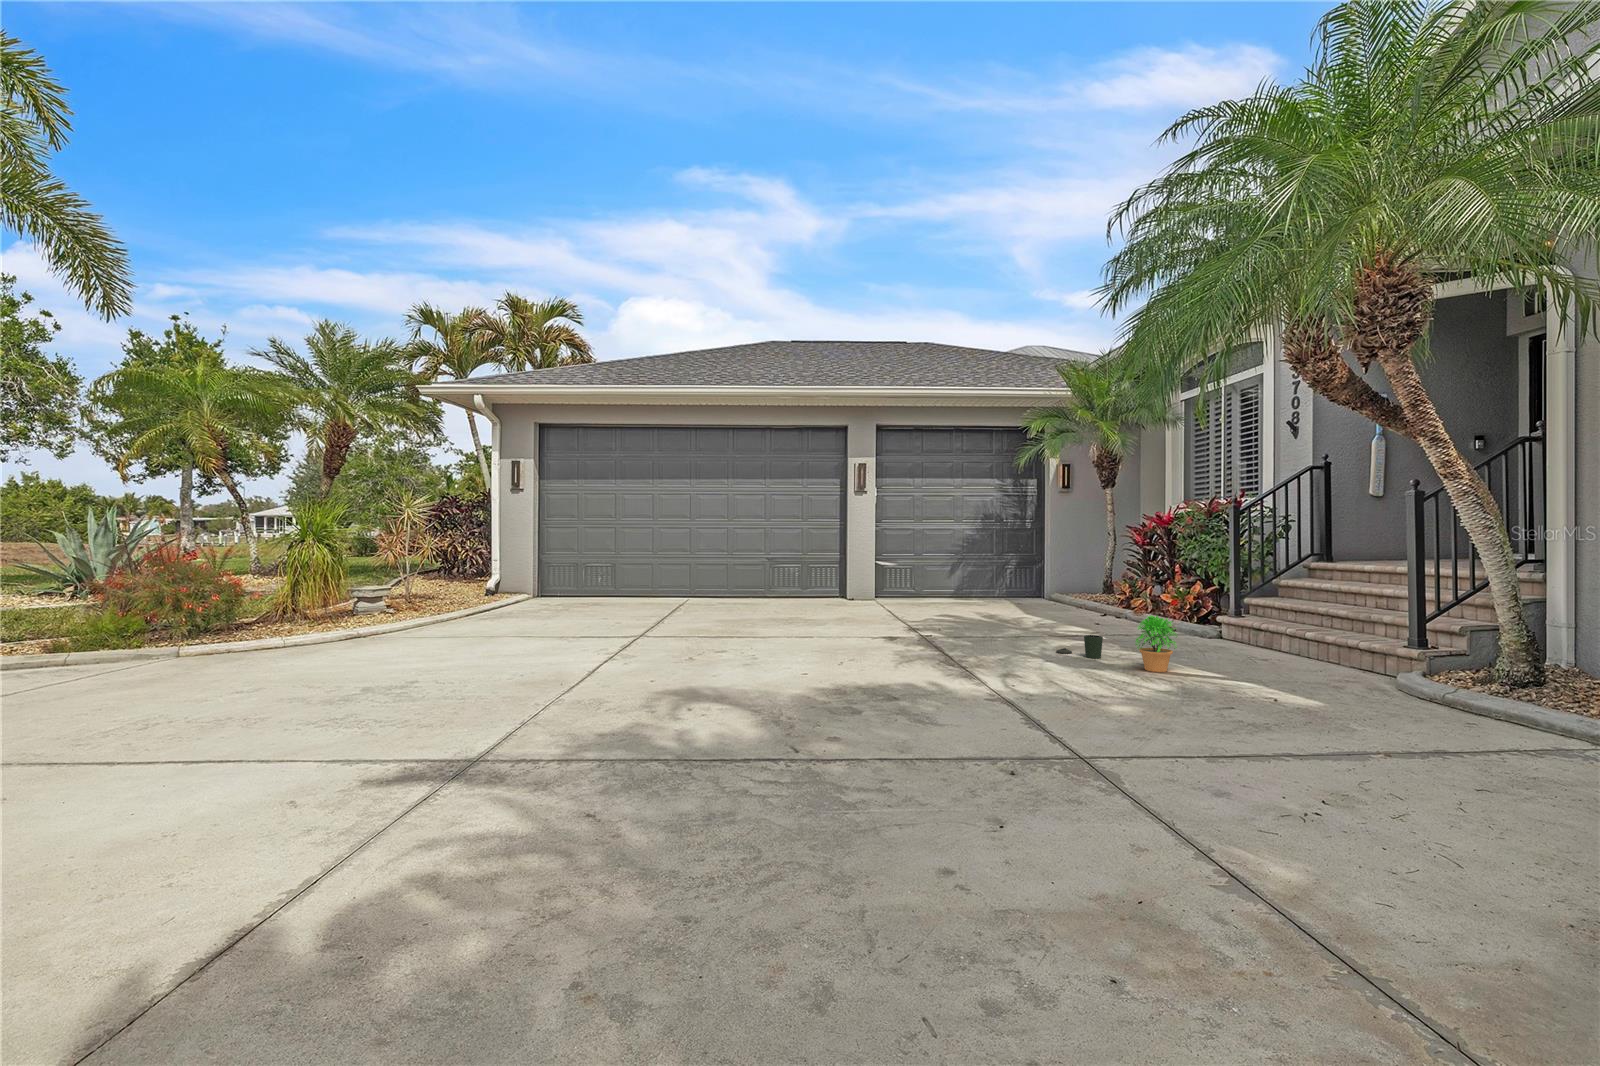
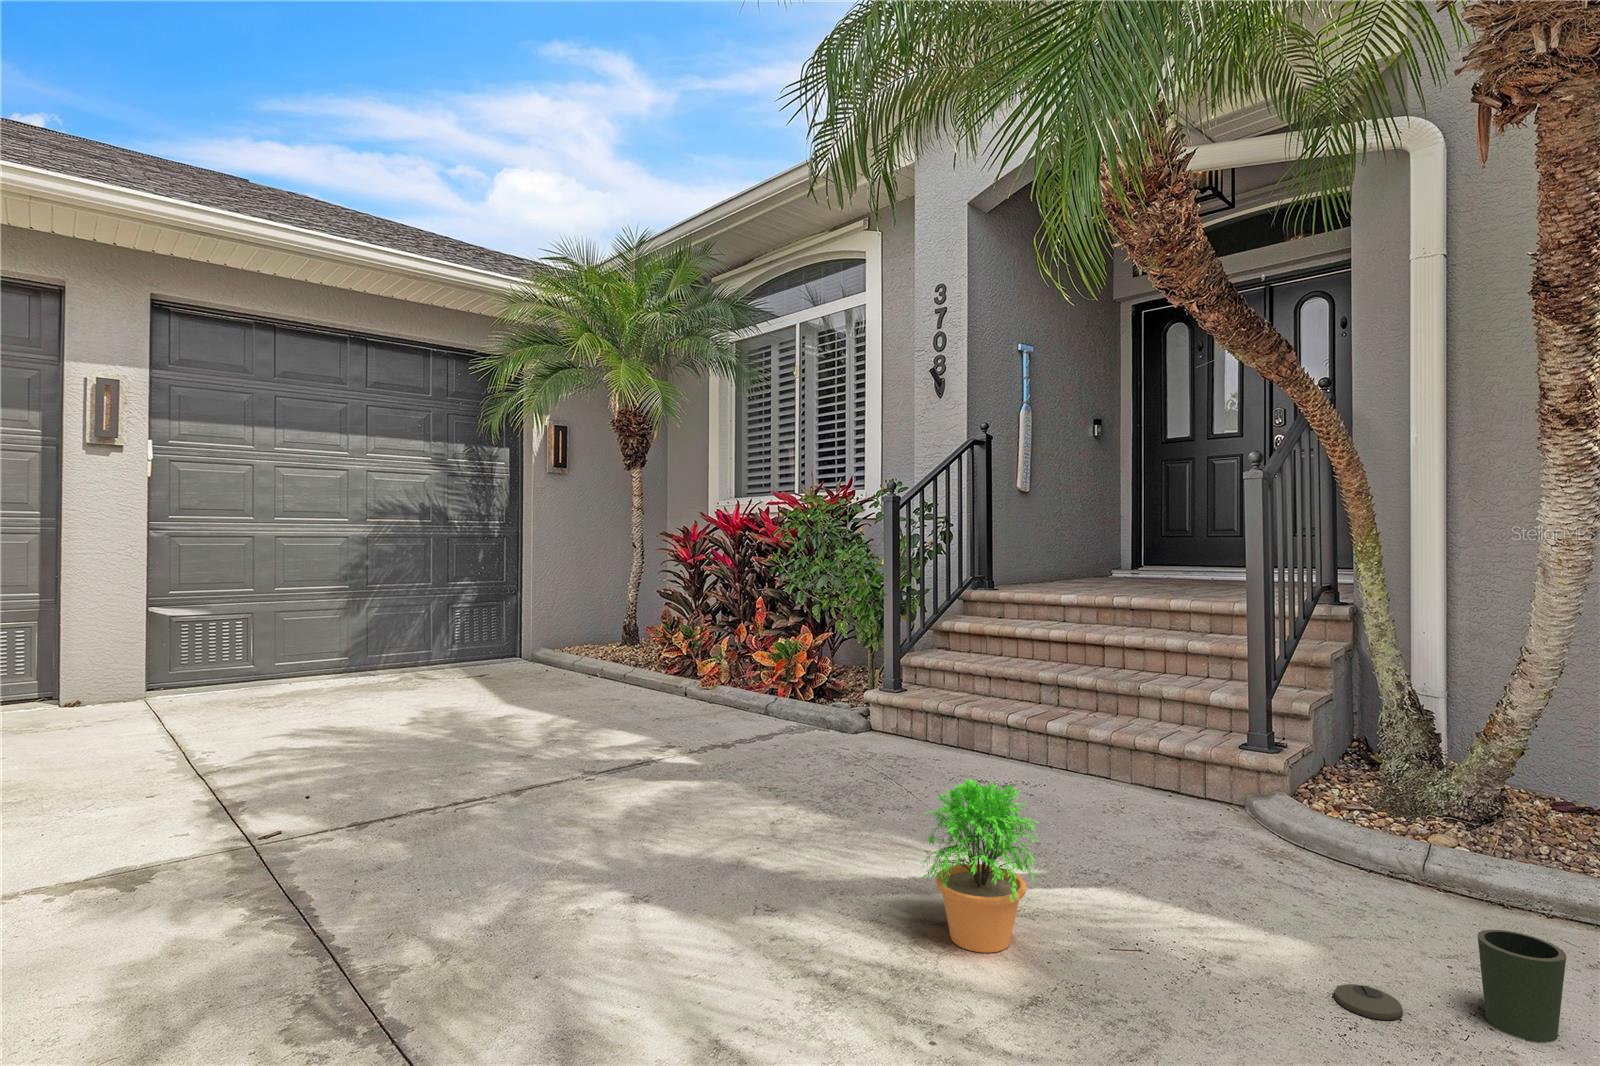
trash can: present [1056,635,1103,658] -> present [1334,930,1566,1042]

